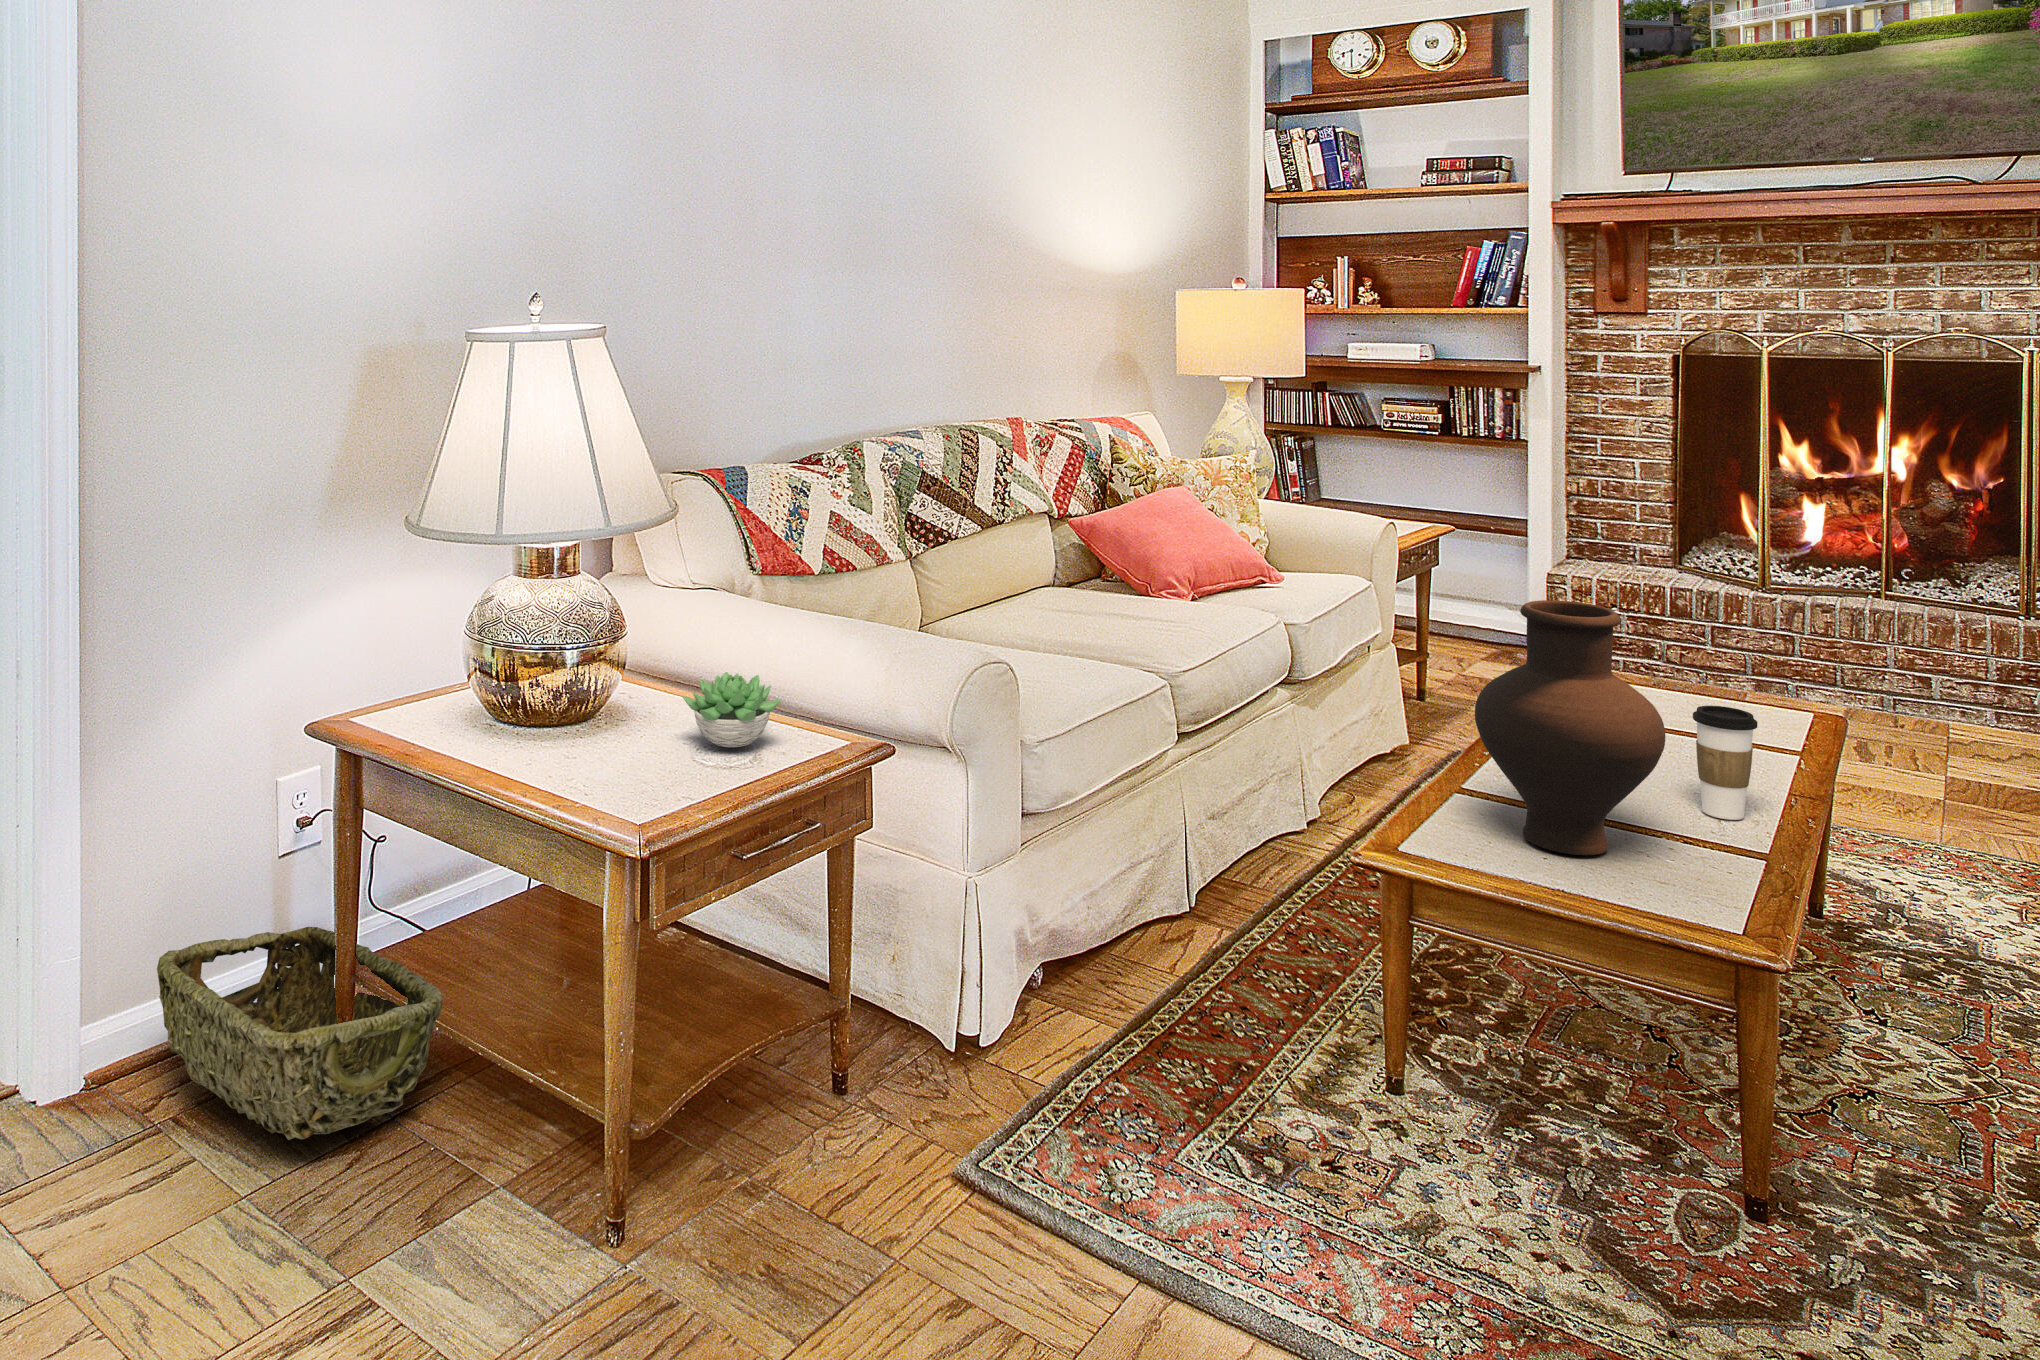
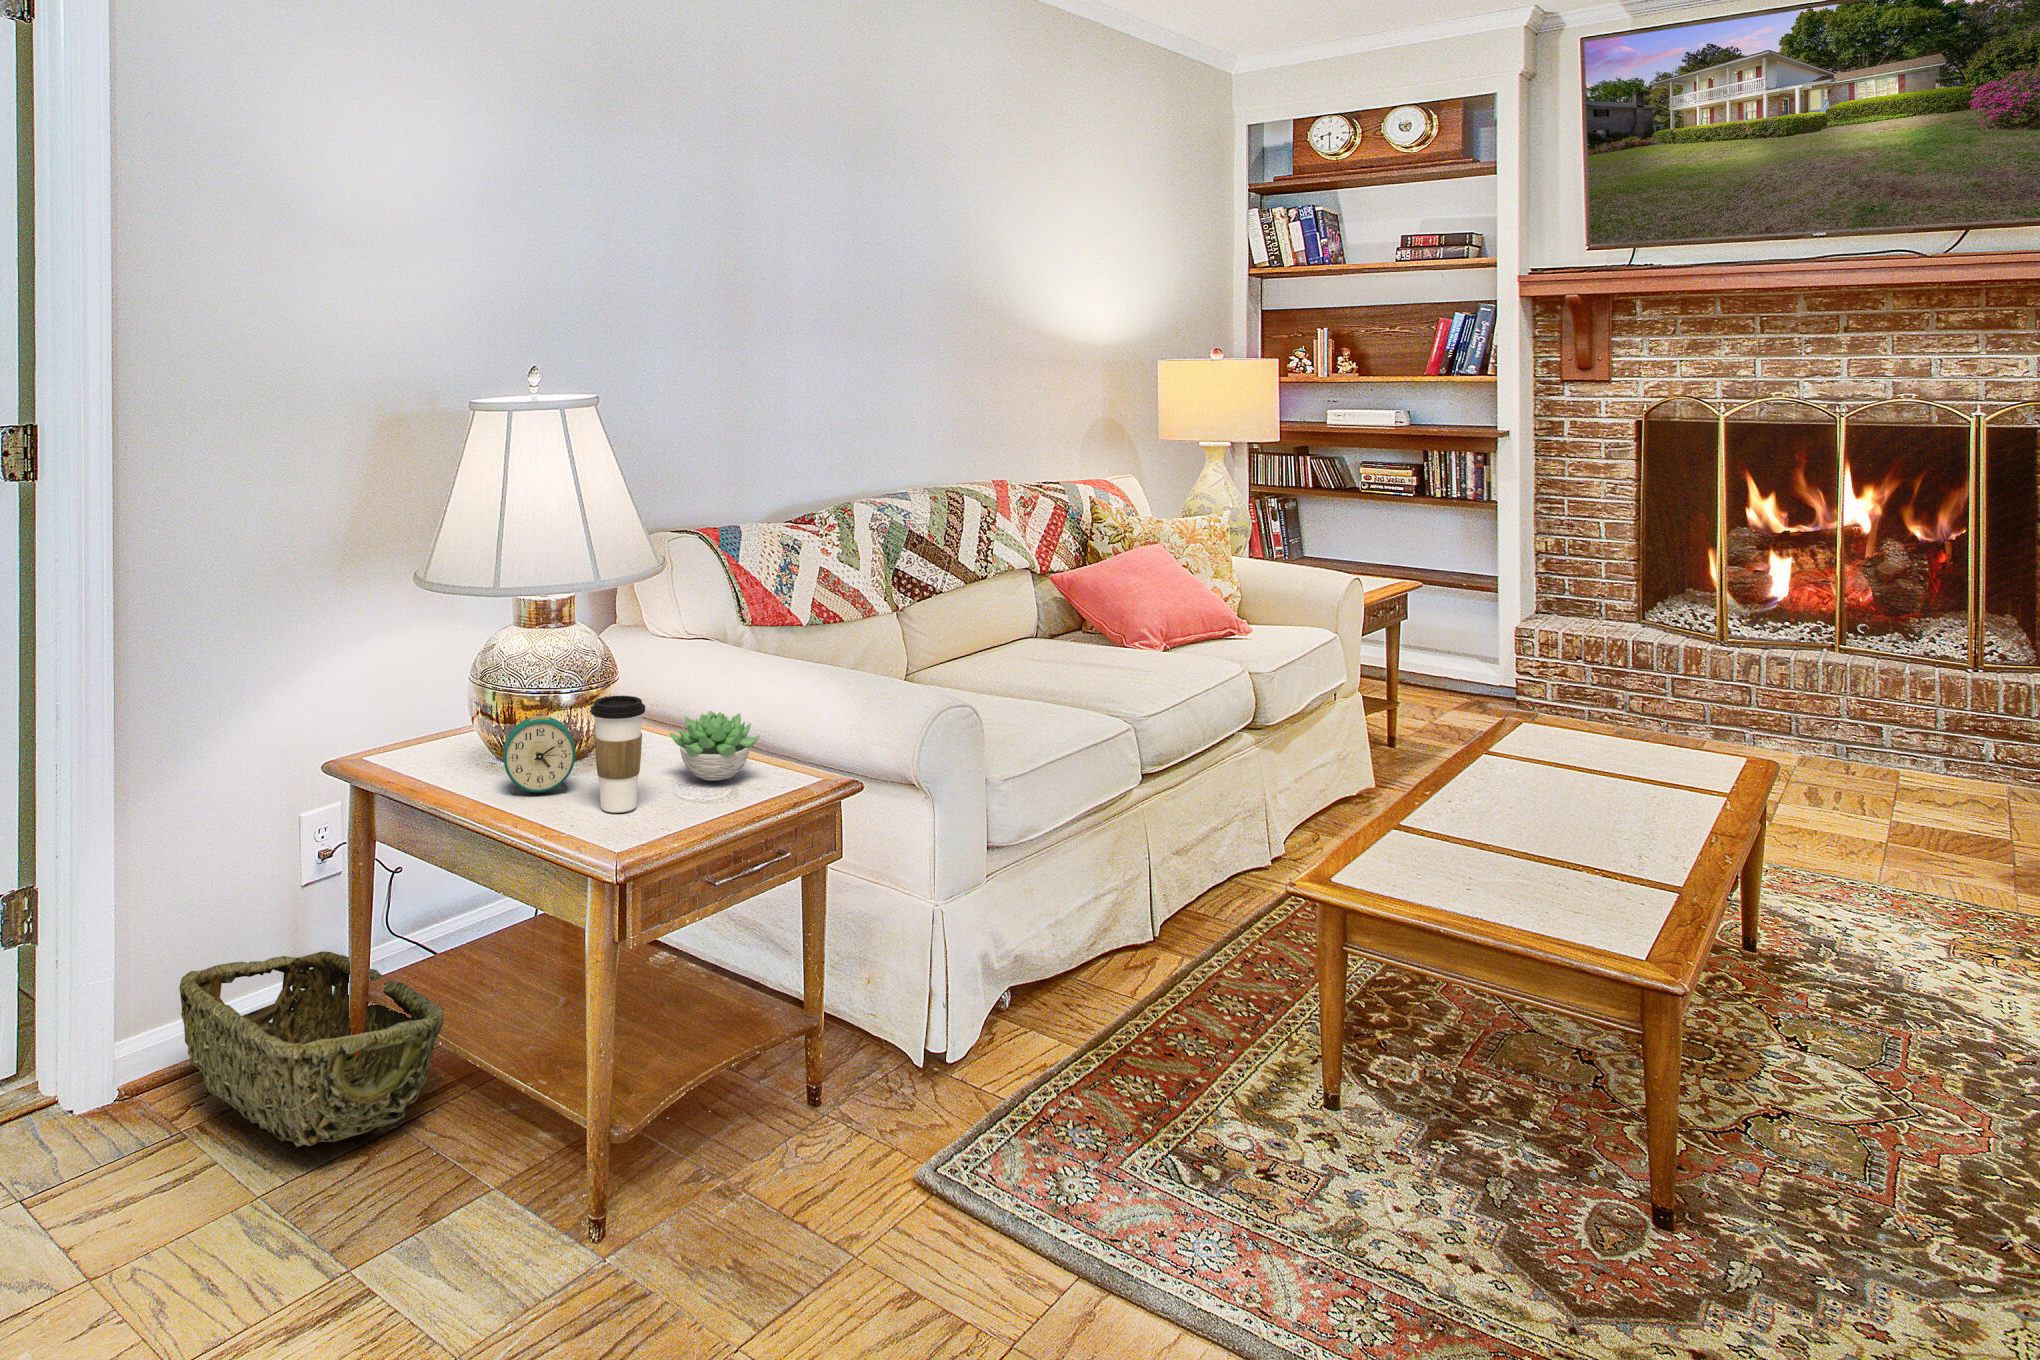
vase: present [1475,600,1665,855] -> none [1405,646,1576,884]
alarm clock: none [504,677,583,764] -> present [503,713,576,794]
coffee cup: present [1693,706,1757,820] -> present [591,696,645,813]

